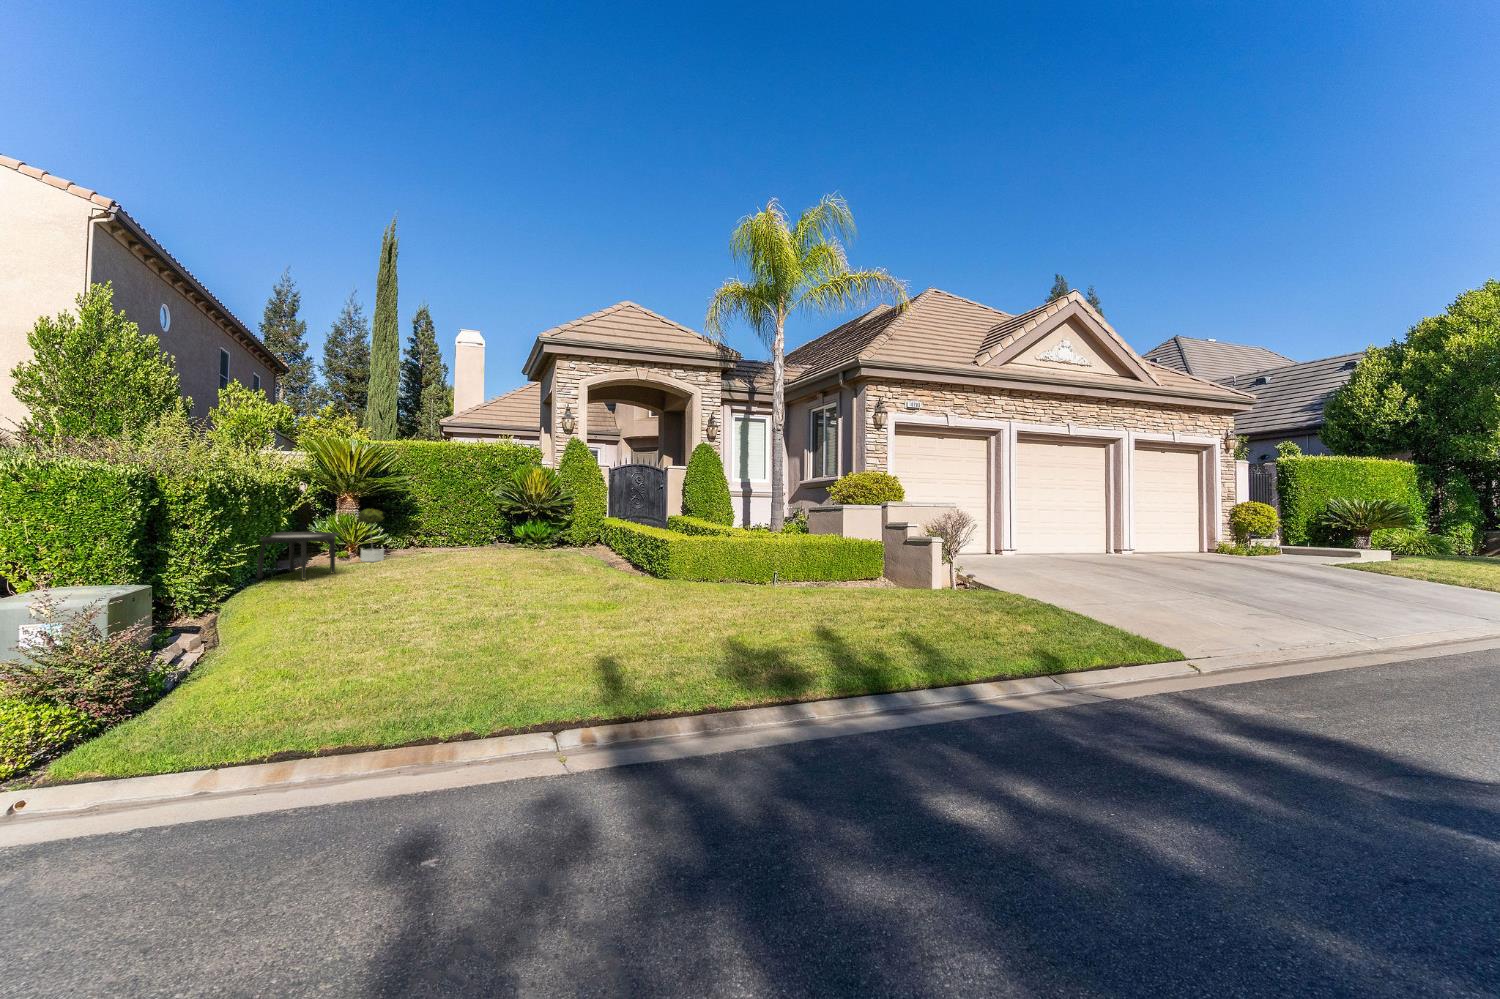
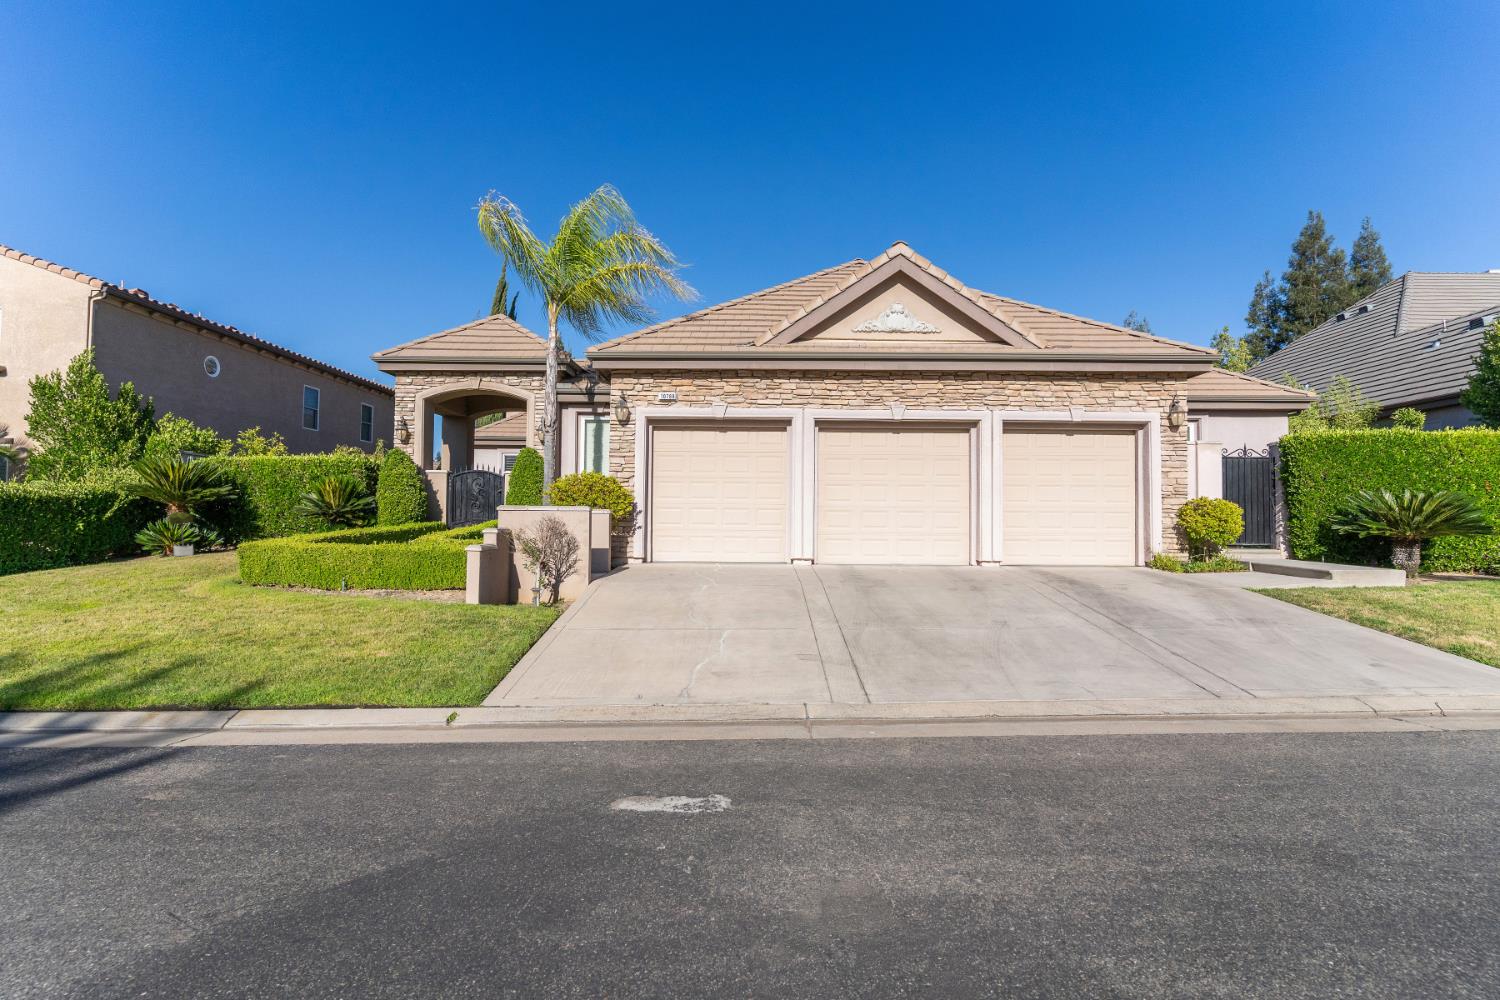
round table: present [258,532,338,580] -> none [45,530,124,568]

